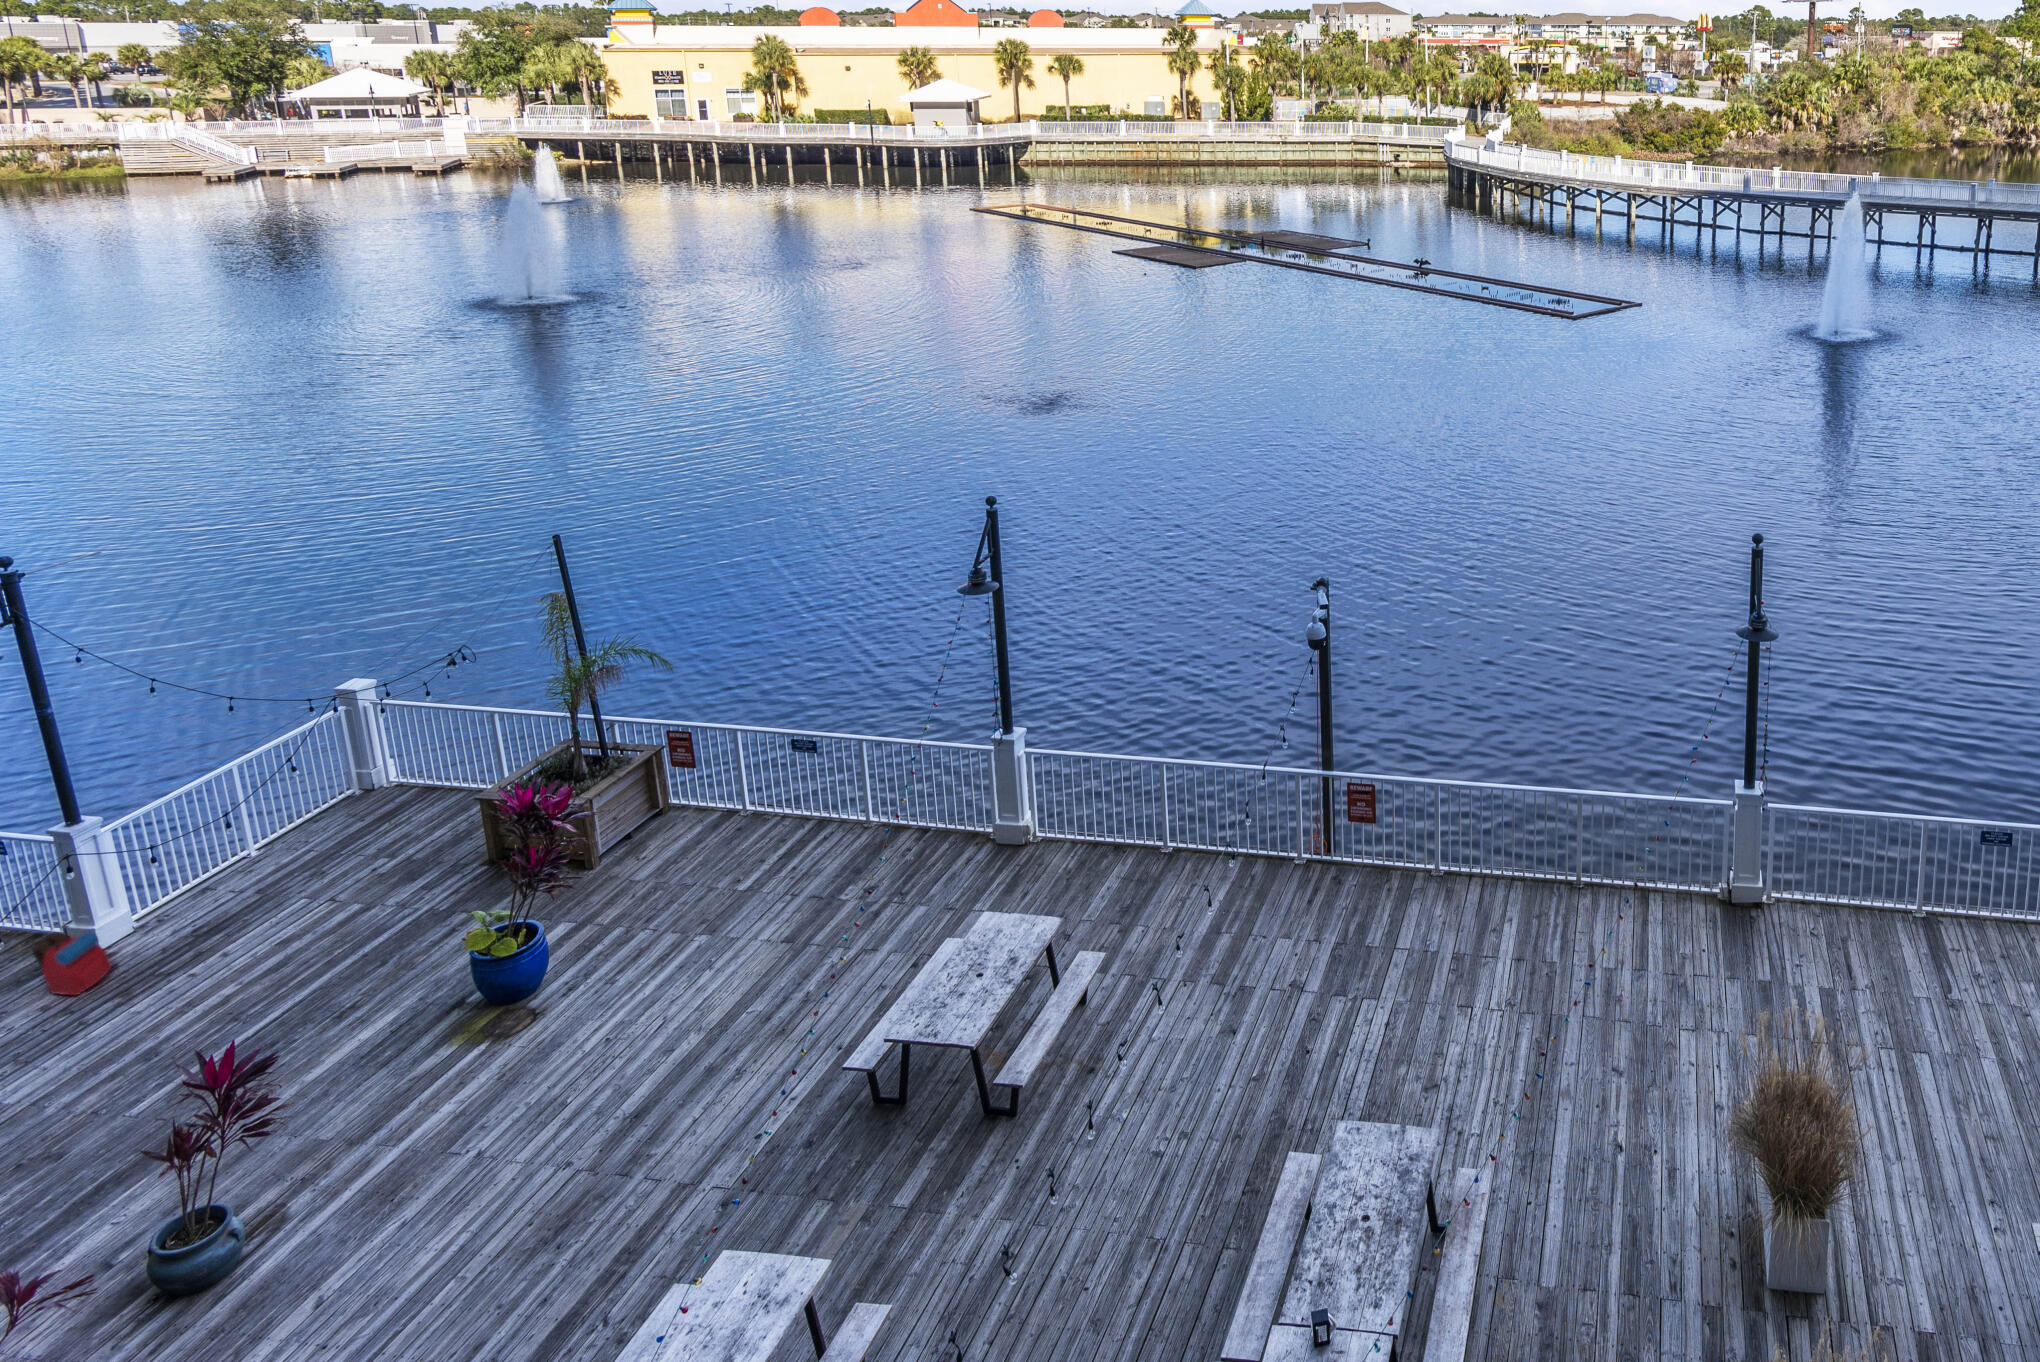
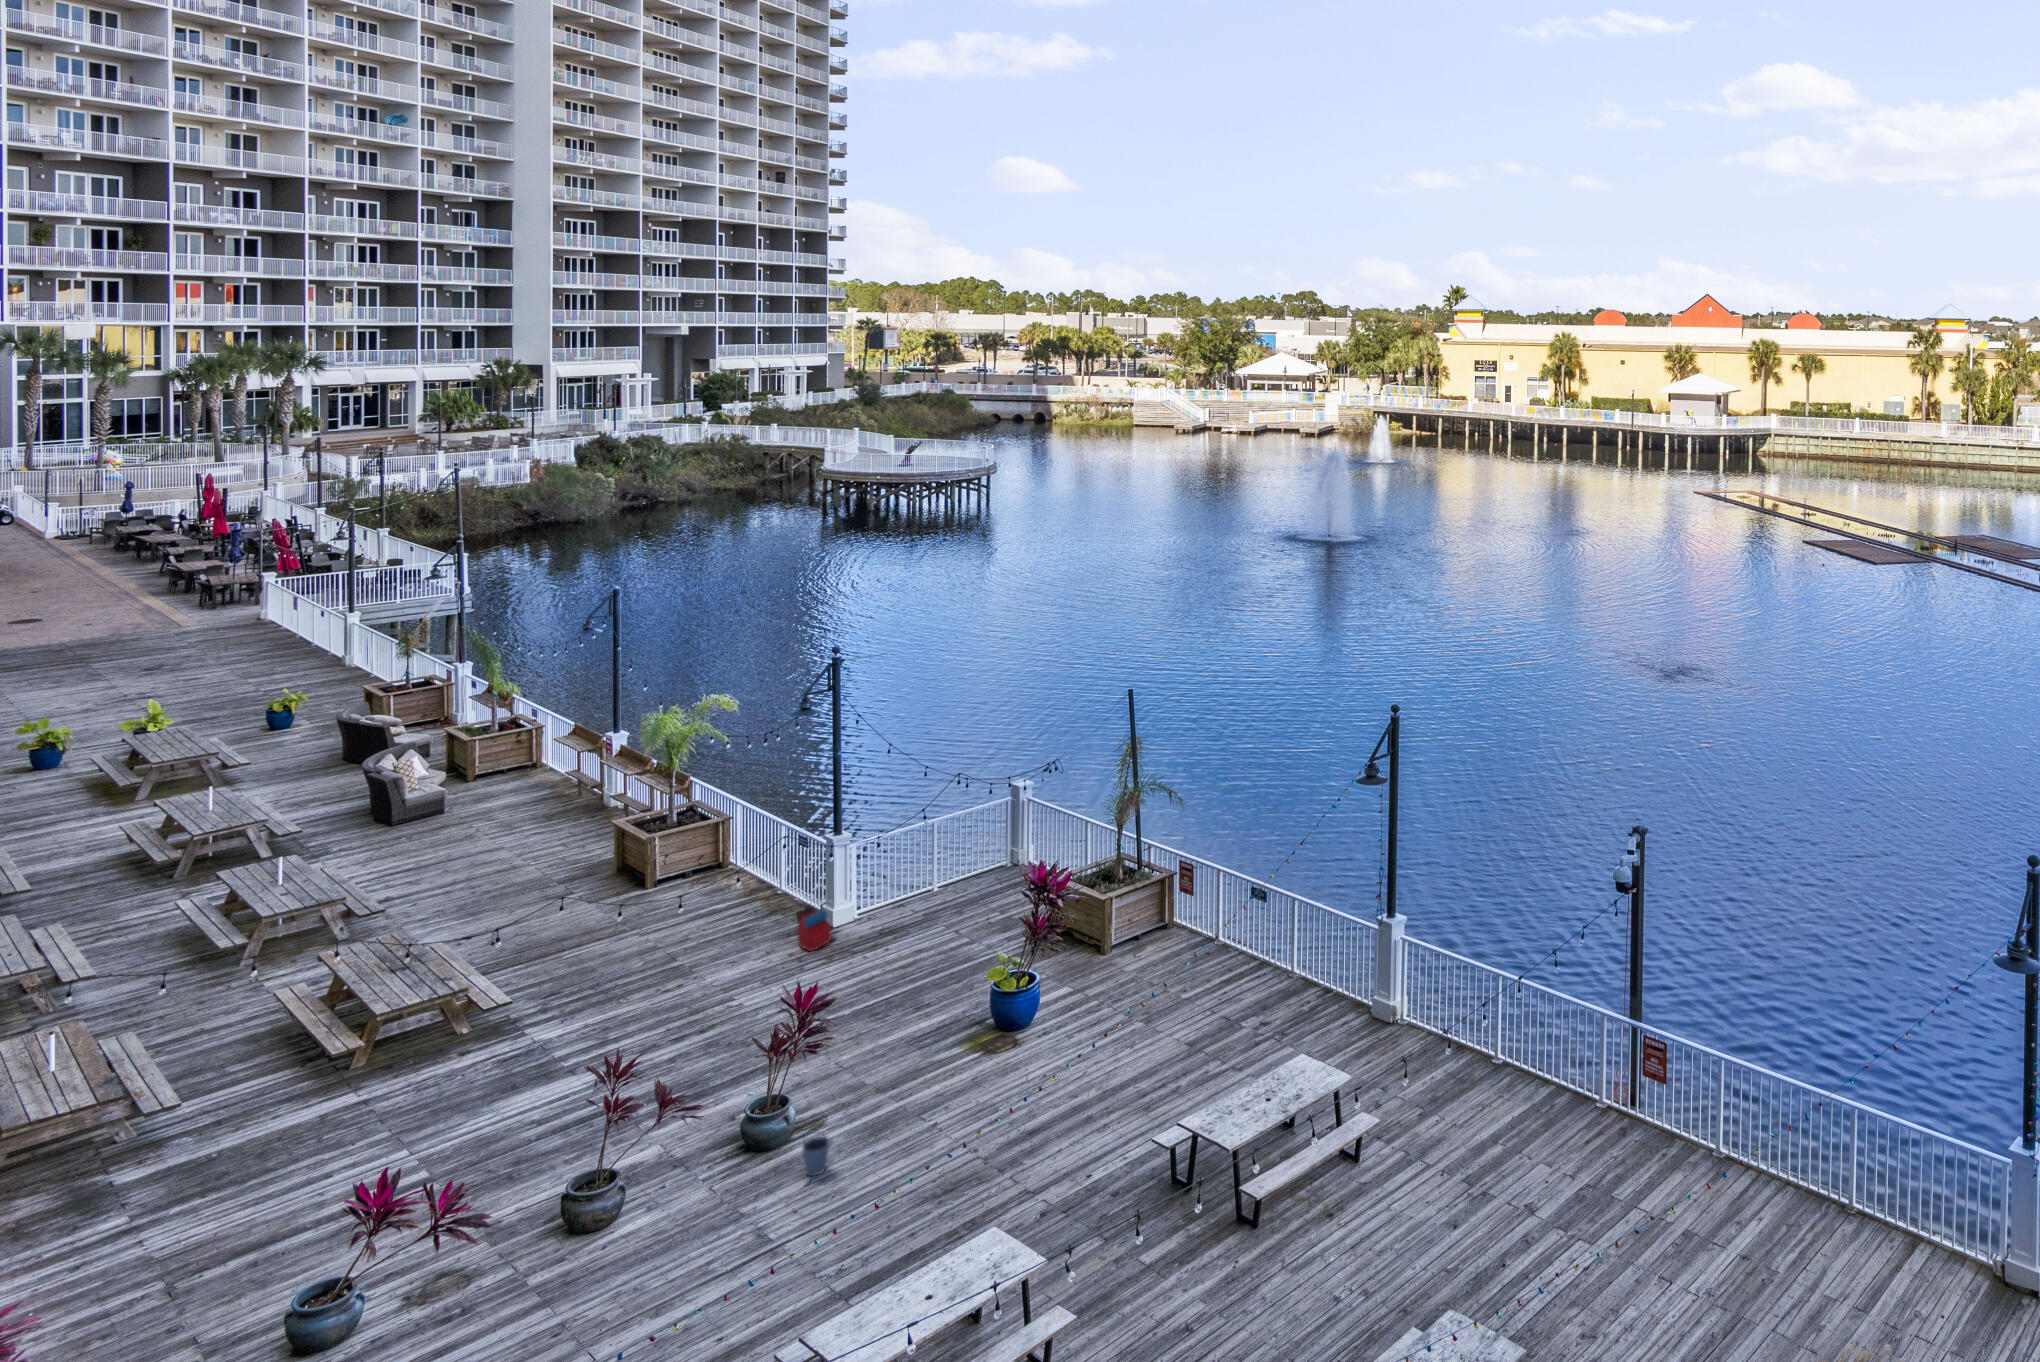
bucket: none [283,1235,332,1298] -> present [803,1131,829,1176]

